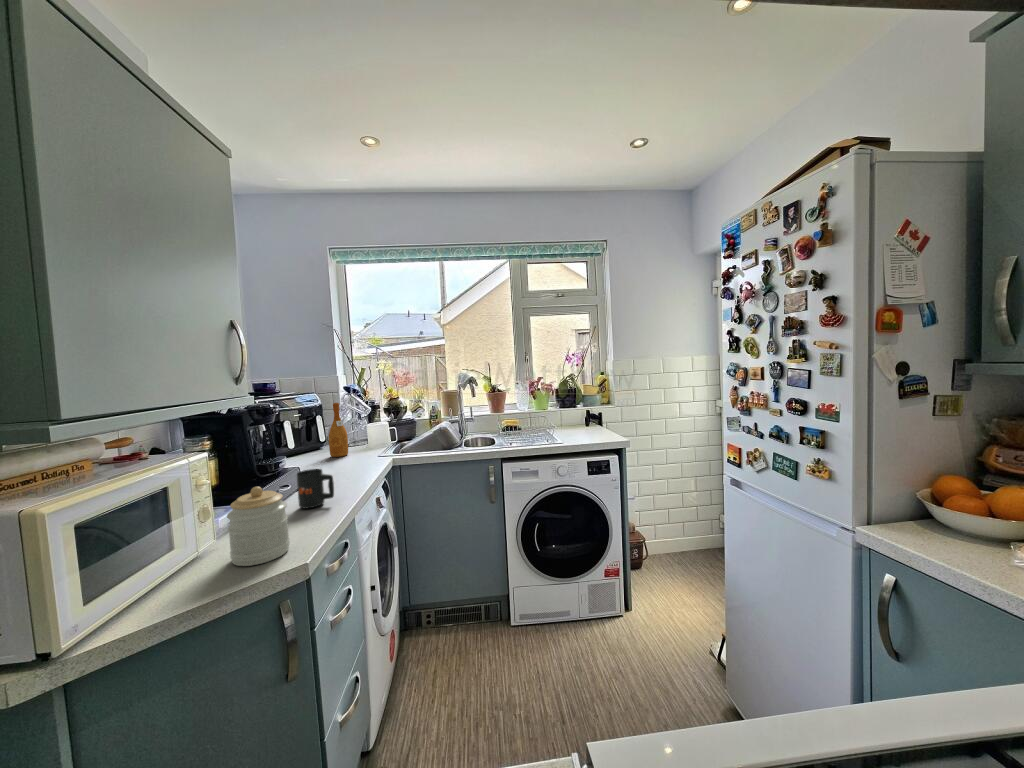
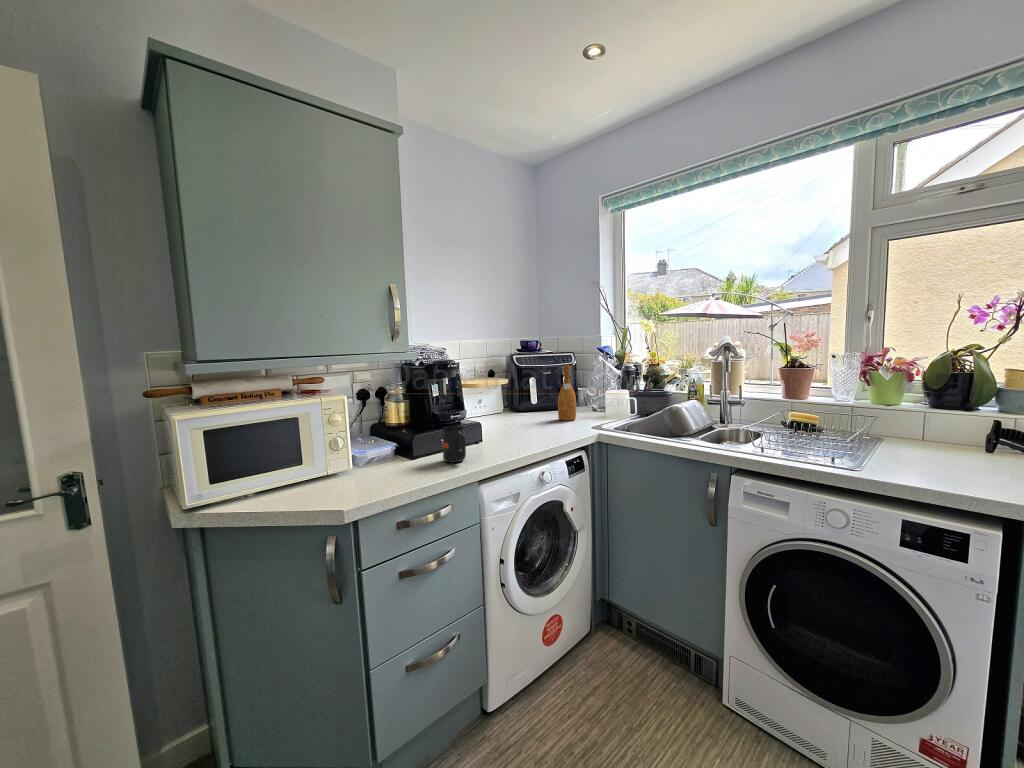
jar: present [227,487,290,566] -> none [330,430,379,495]

